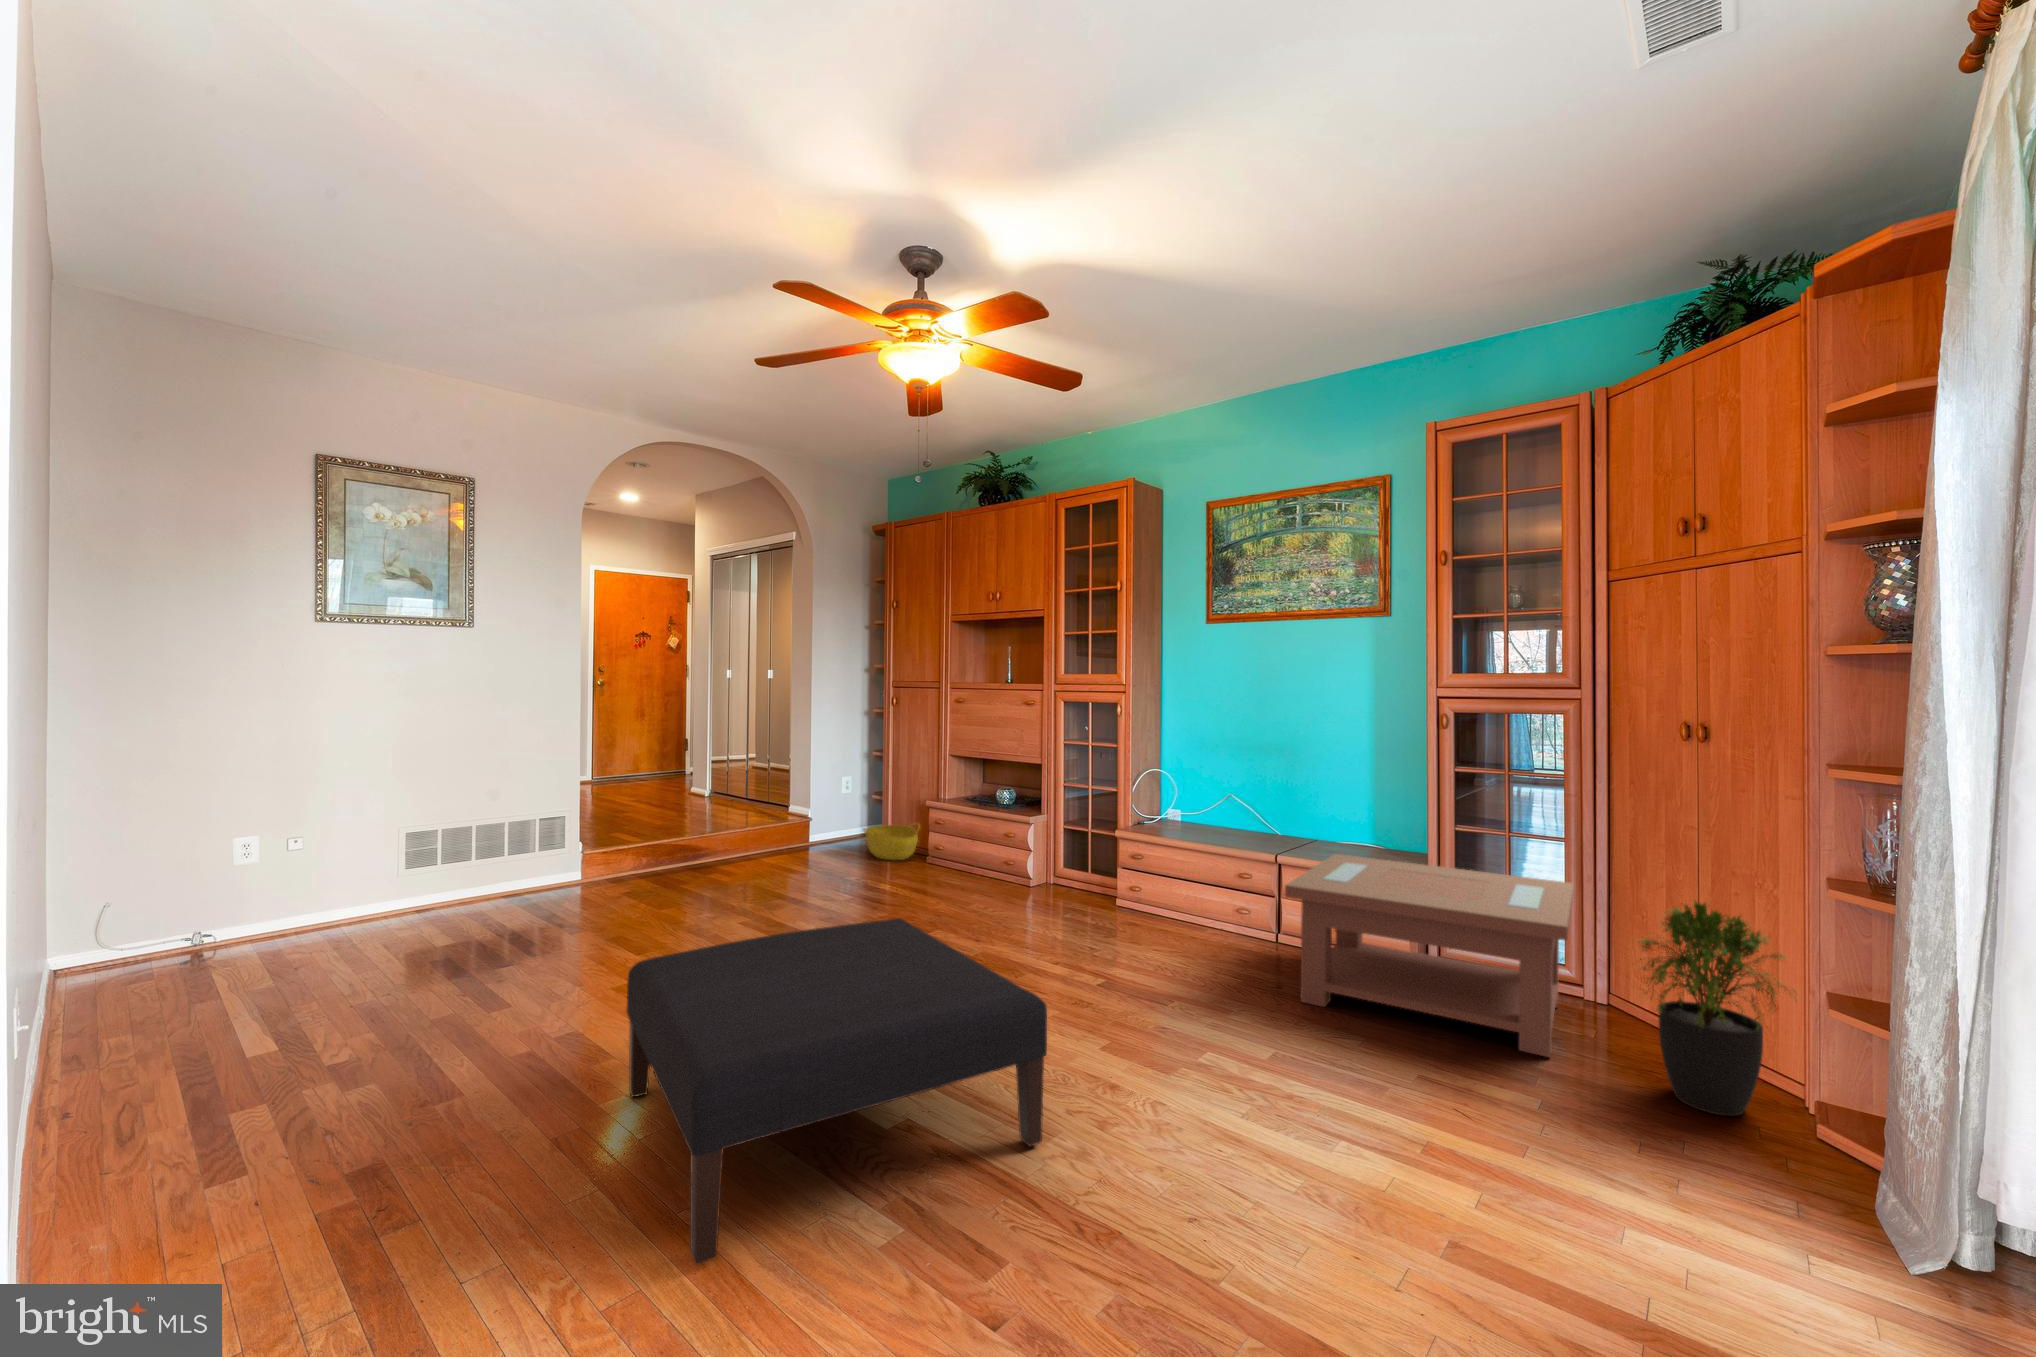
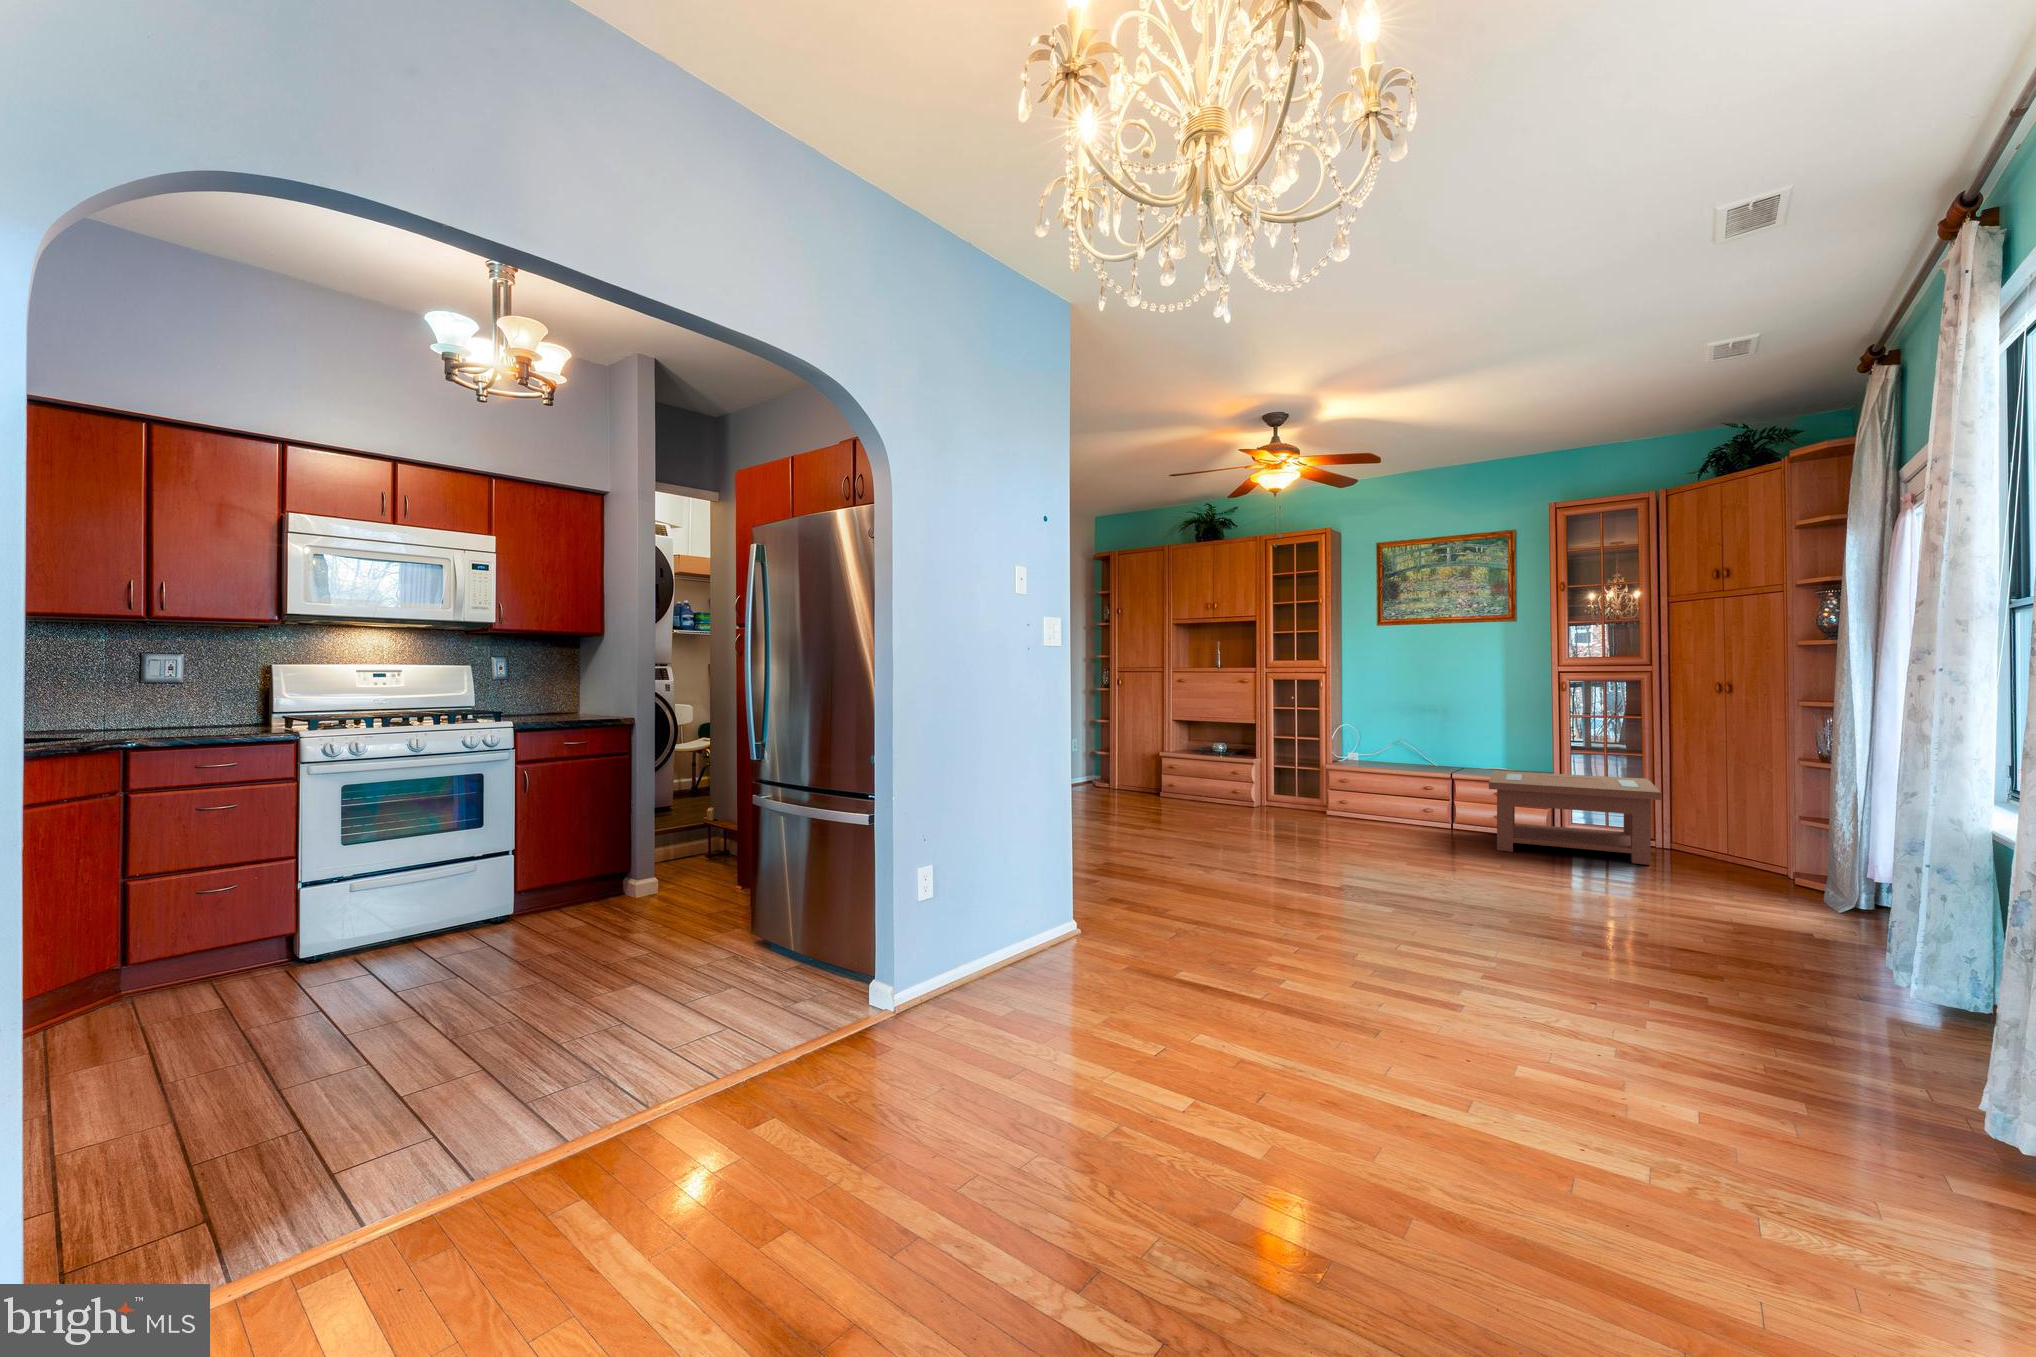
basket: present [863,823,920,860] -> none [1111,770,1155,796]
potted plant: present [1637,900,1796,1116] -> none [1694,772,1786,880]
ottoman: present [627,918,1047,1265] -> none [1191,801,1431,922]

